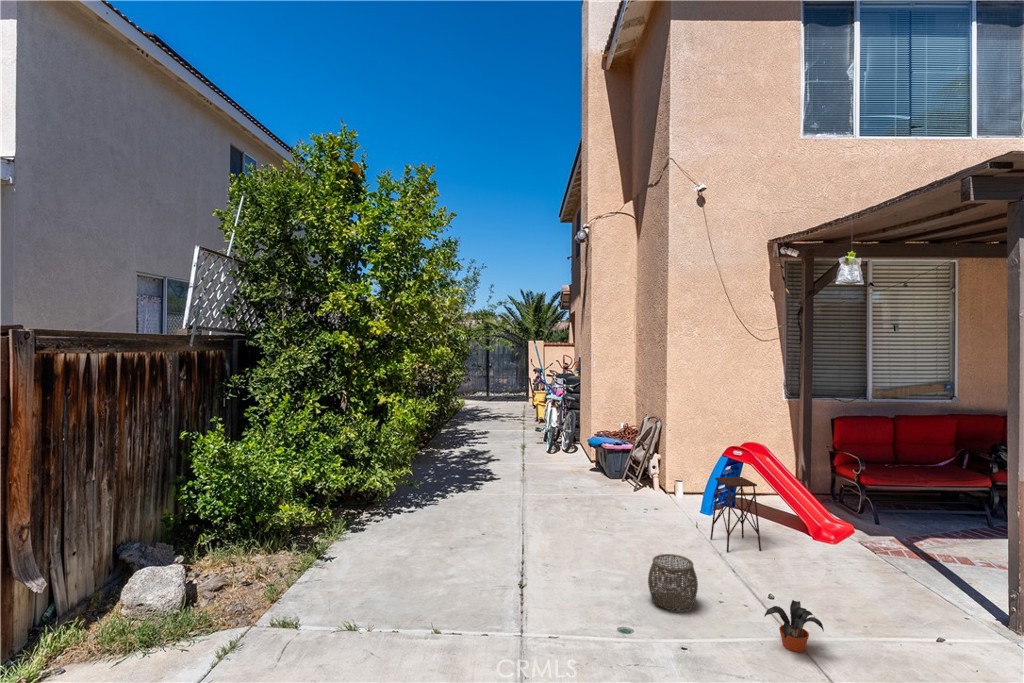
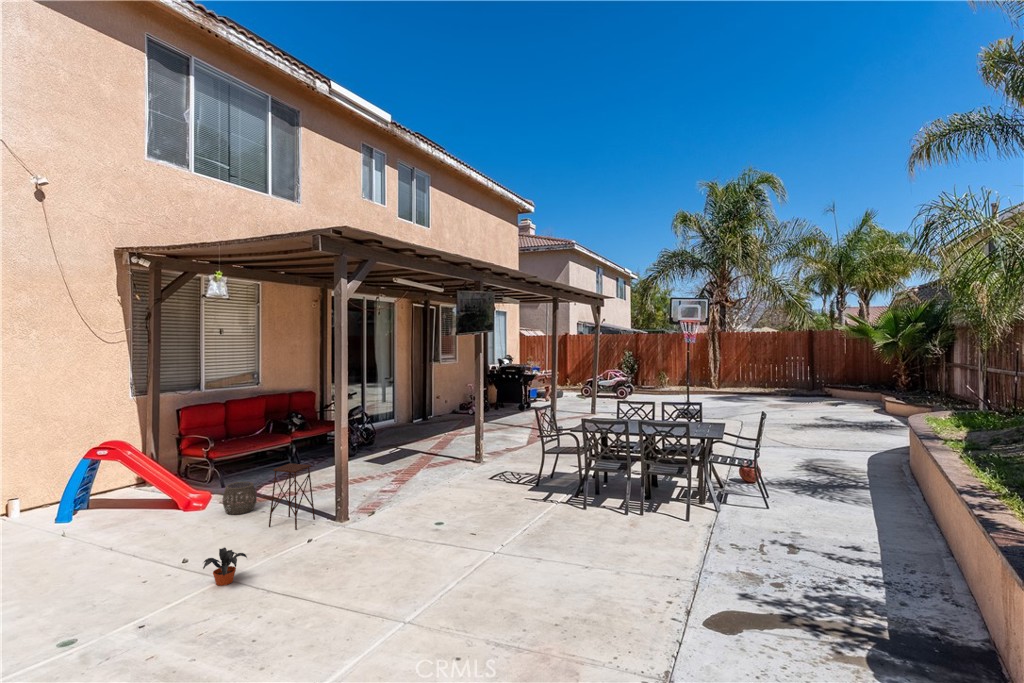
side table: present [710,477,761,552] -> present [269,463,315,530]
woven basket: present [648,554,698,611] -> present [223,482,257,515]

